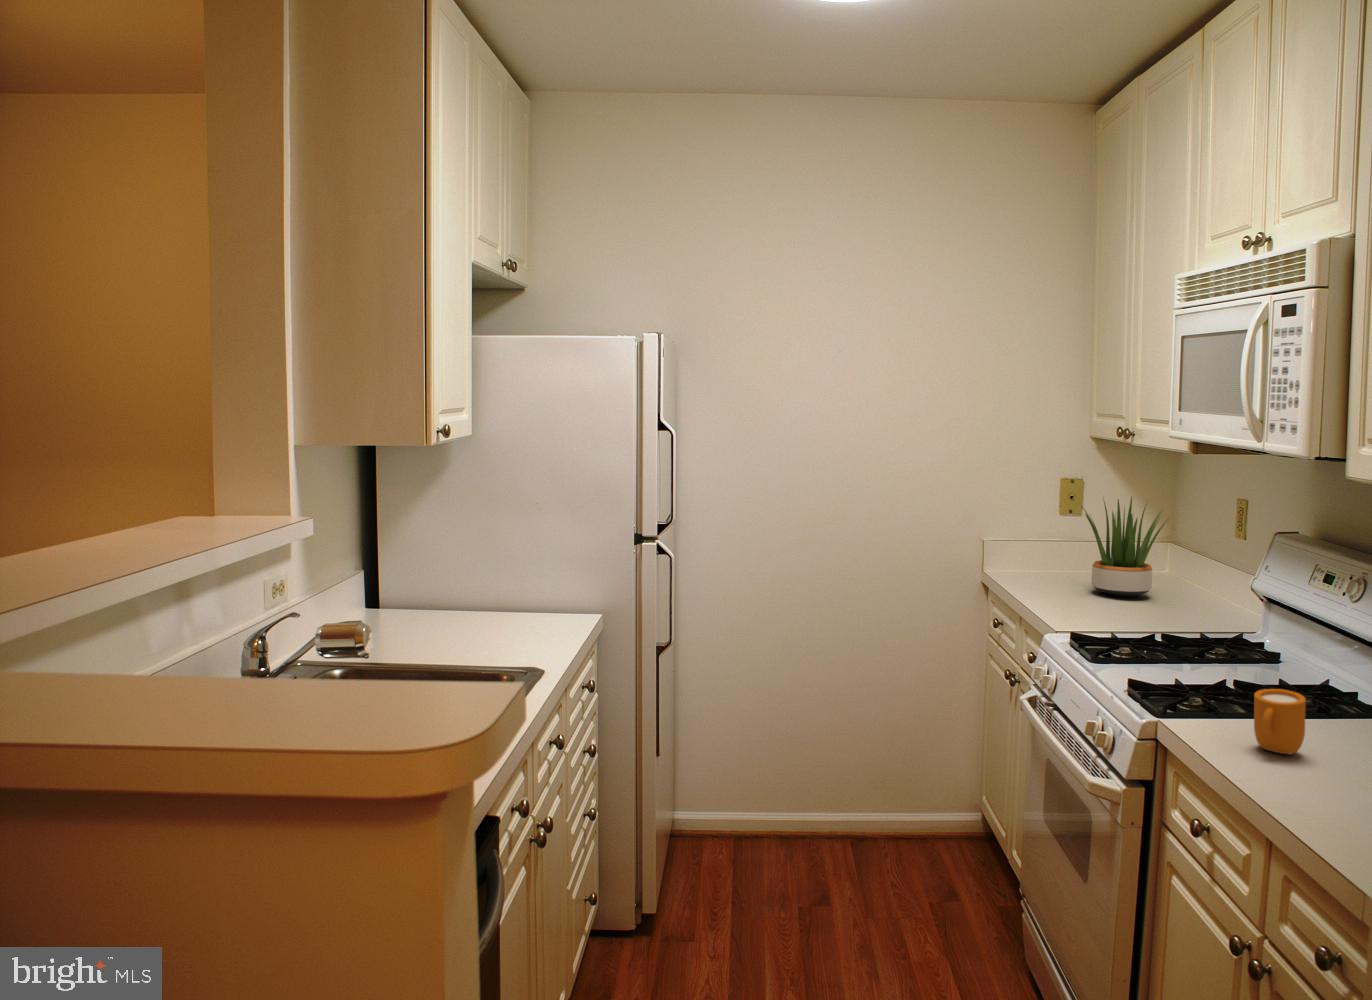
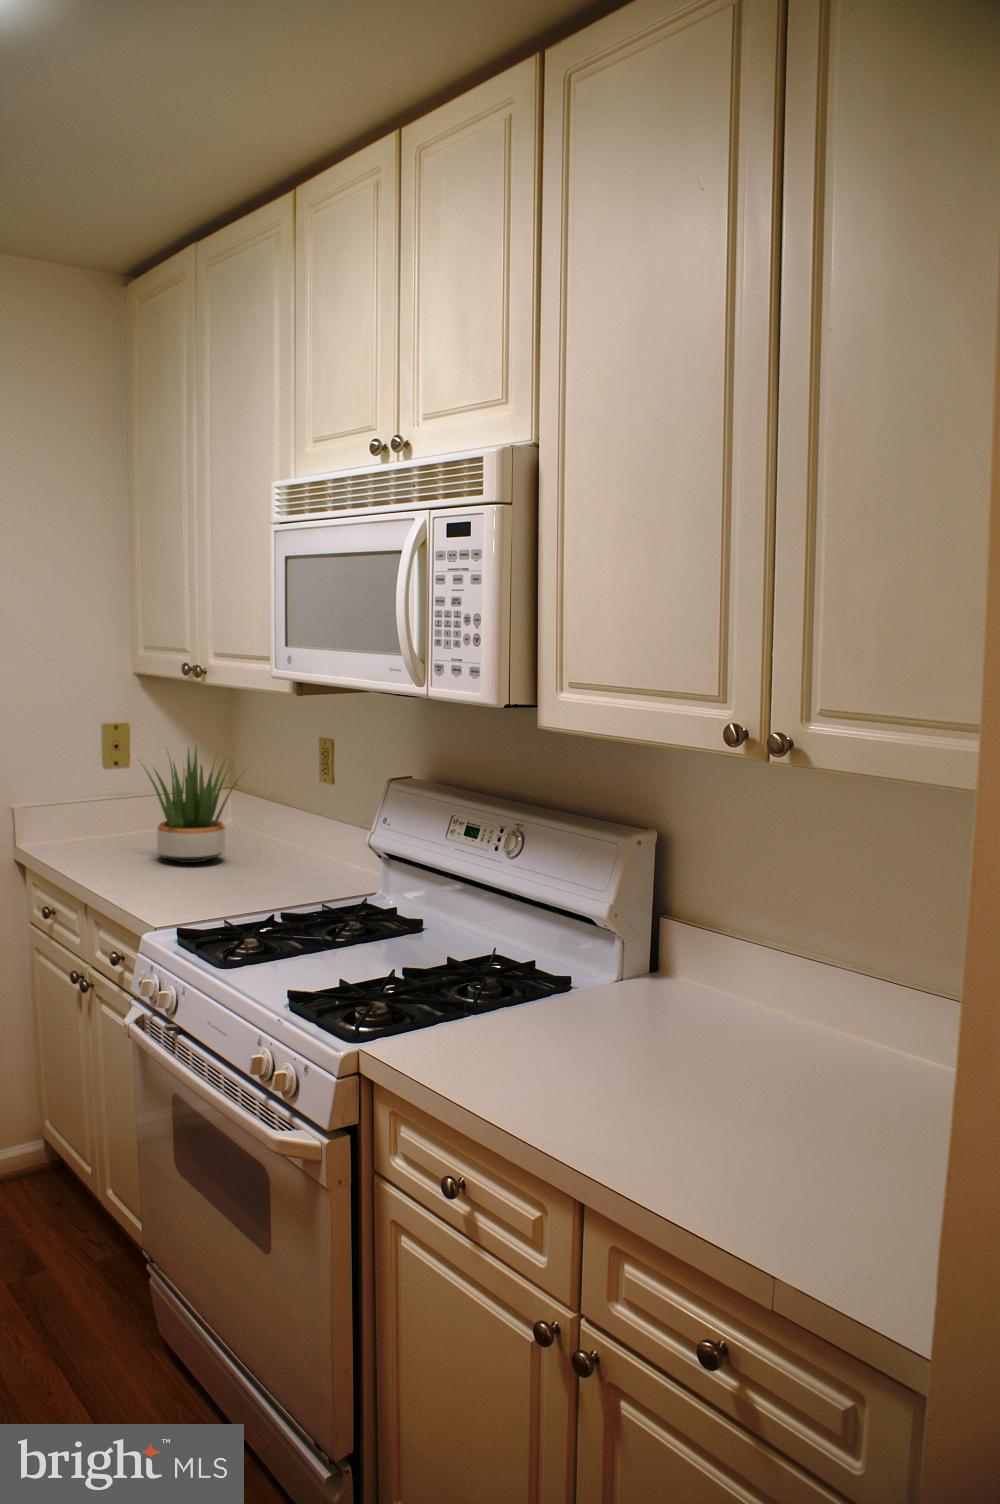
mug: present [1254,689,1306,754] -> none [485,979,540,1059]

